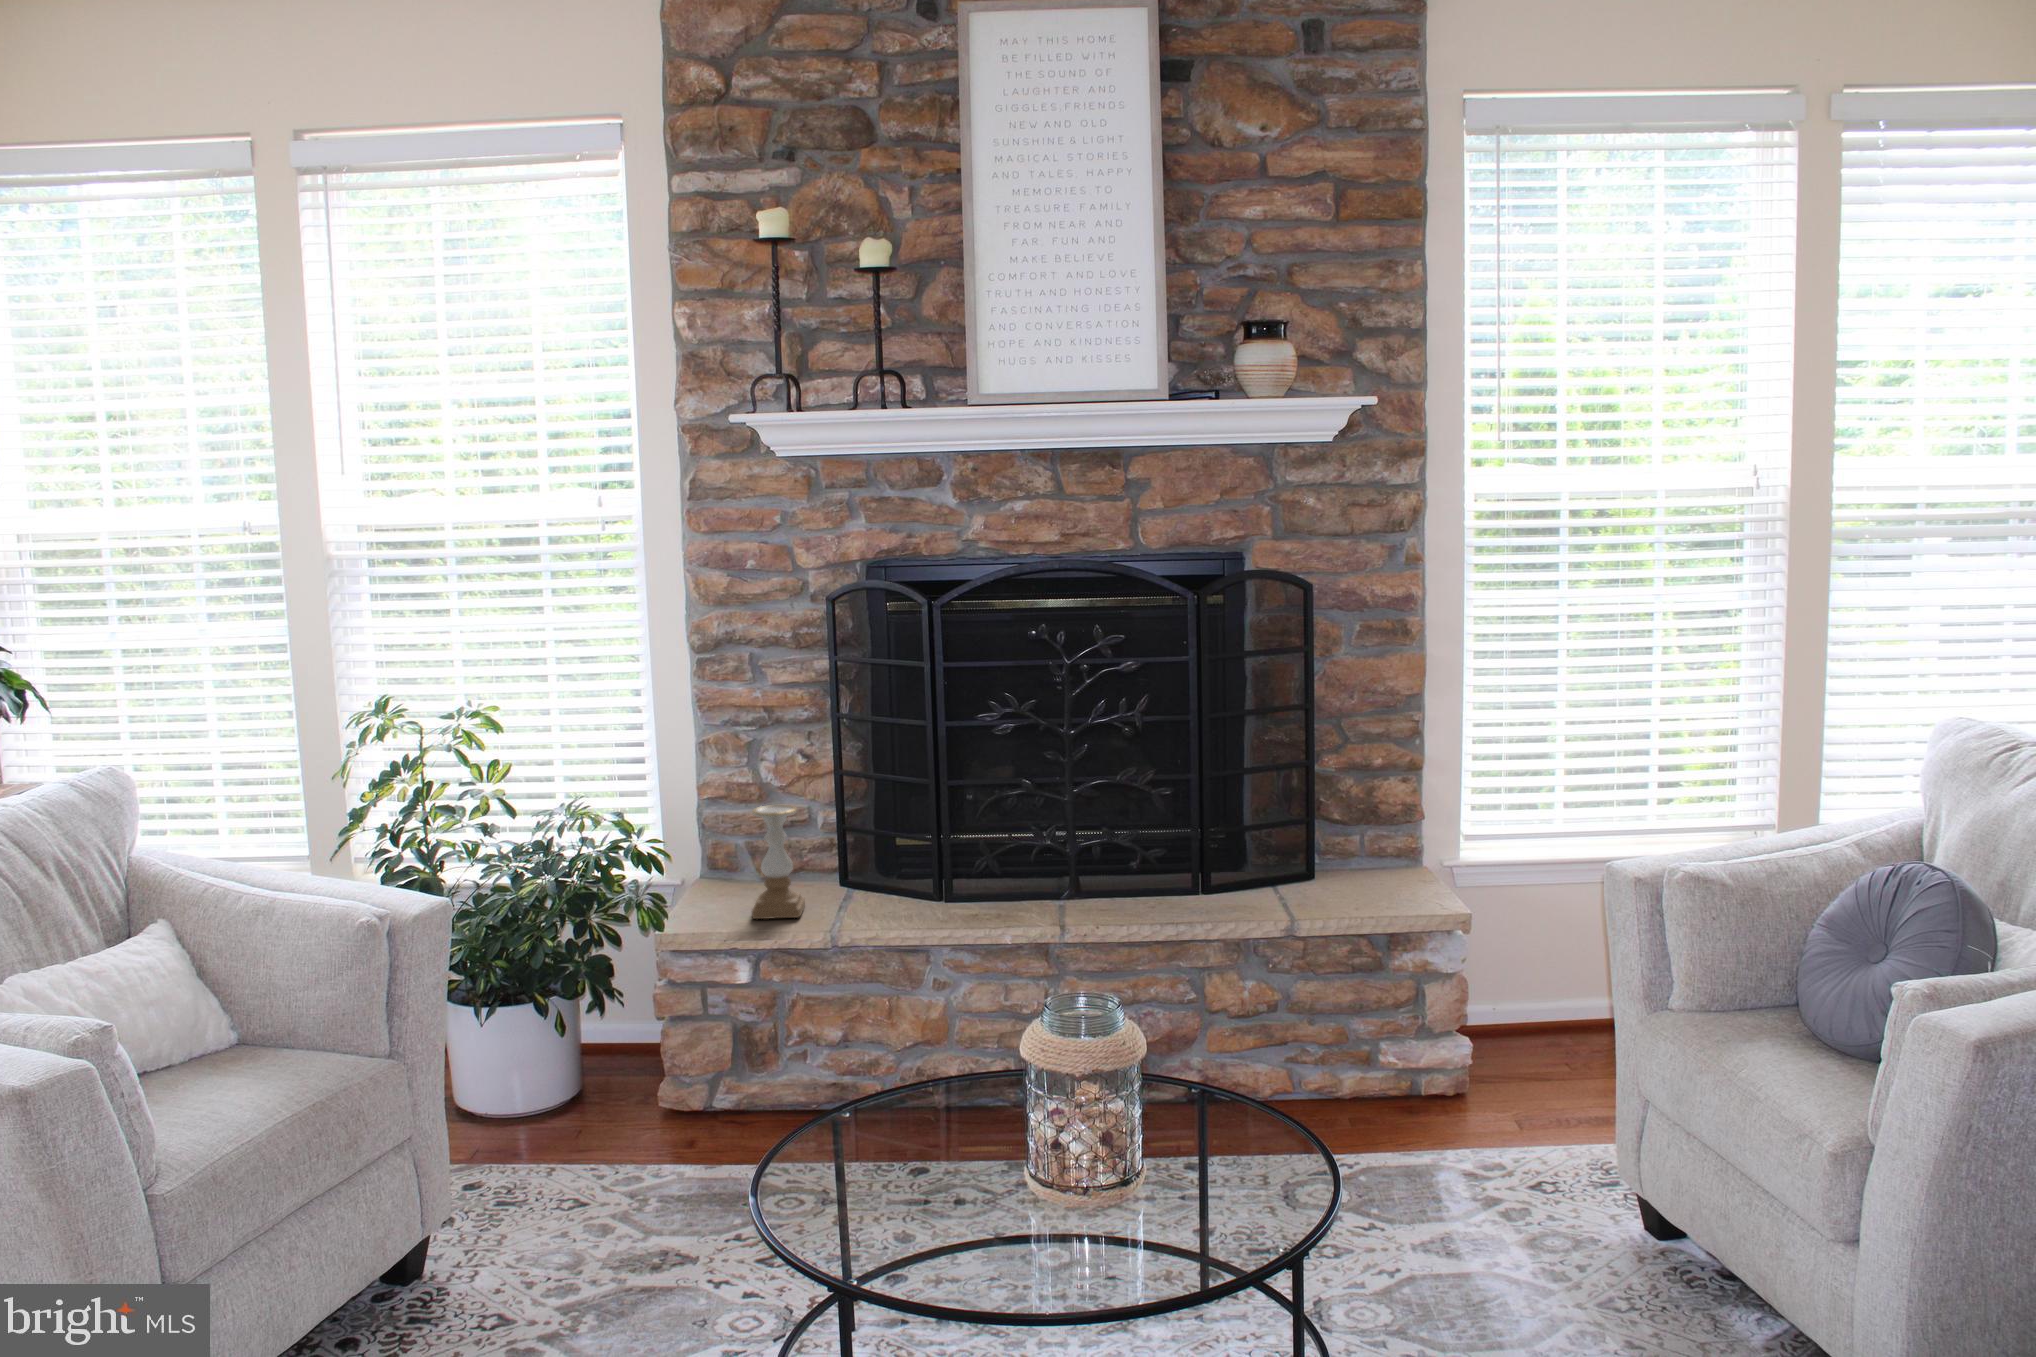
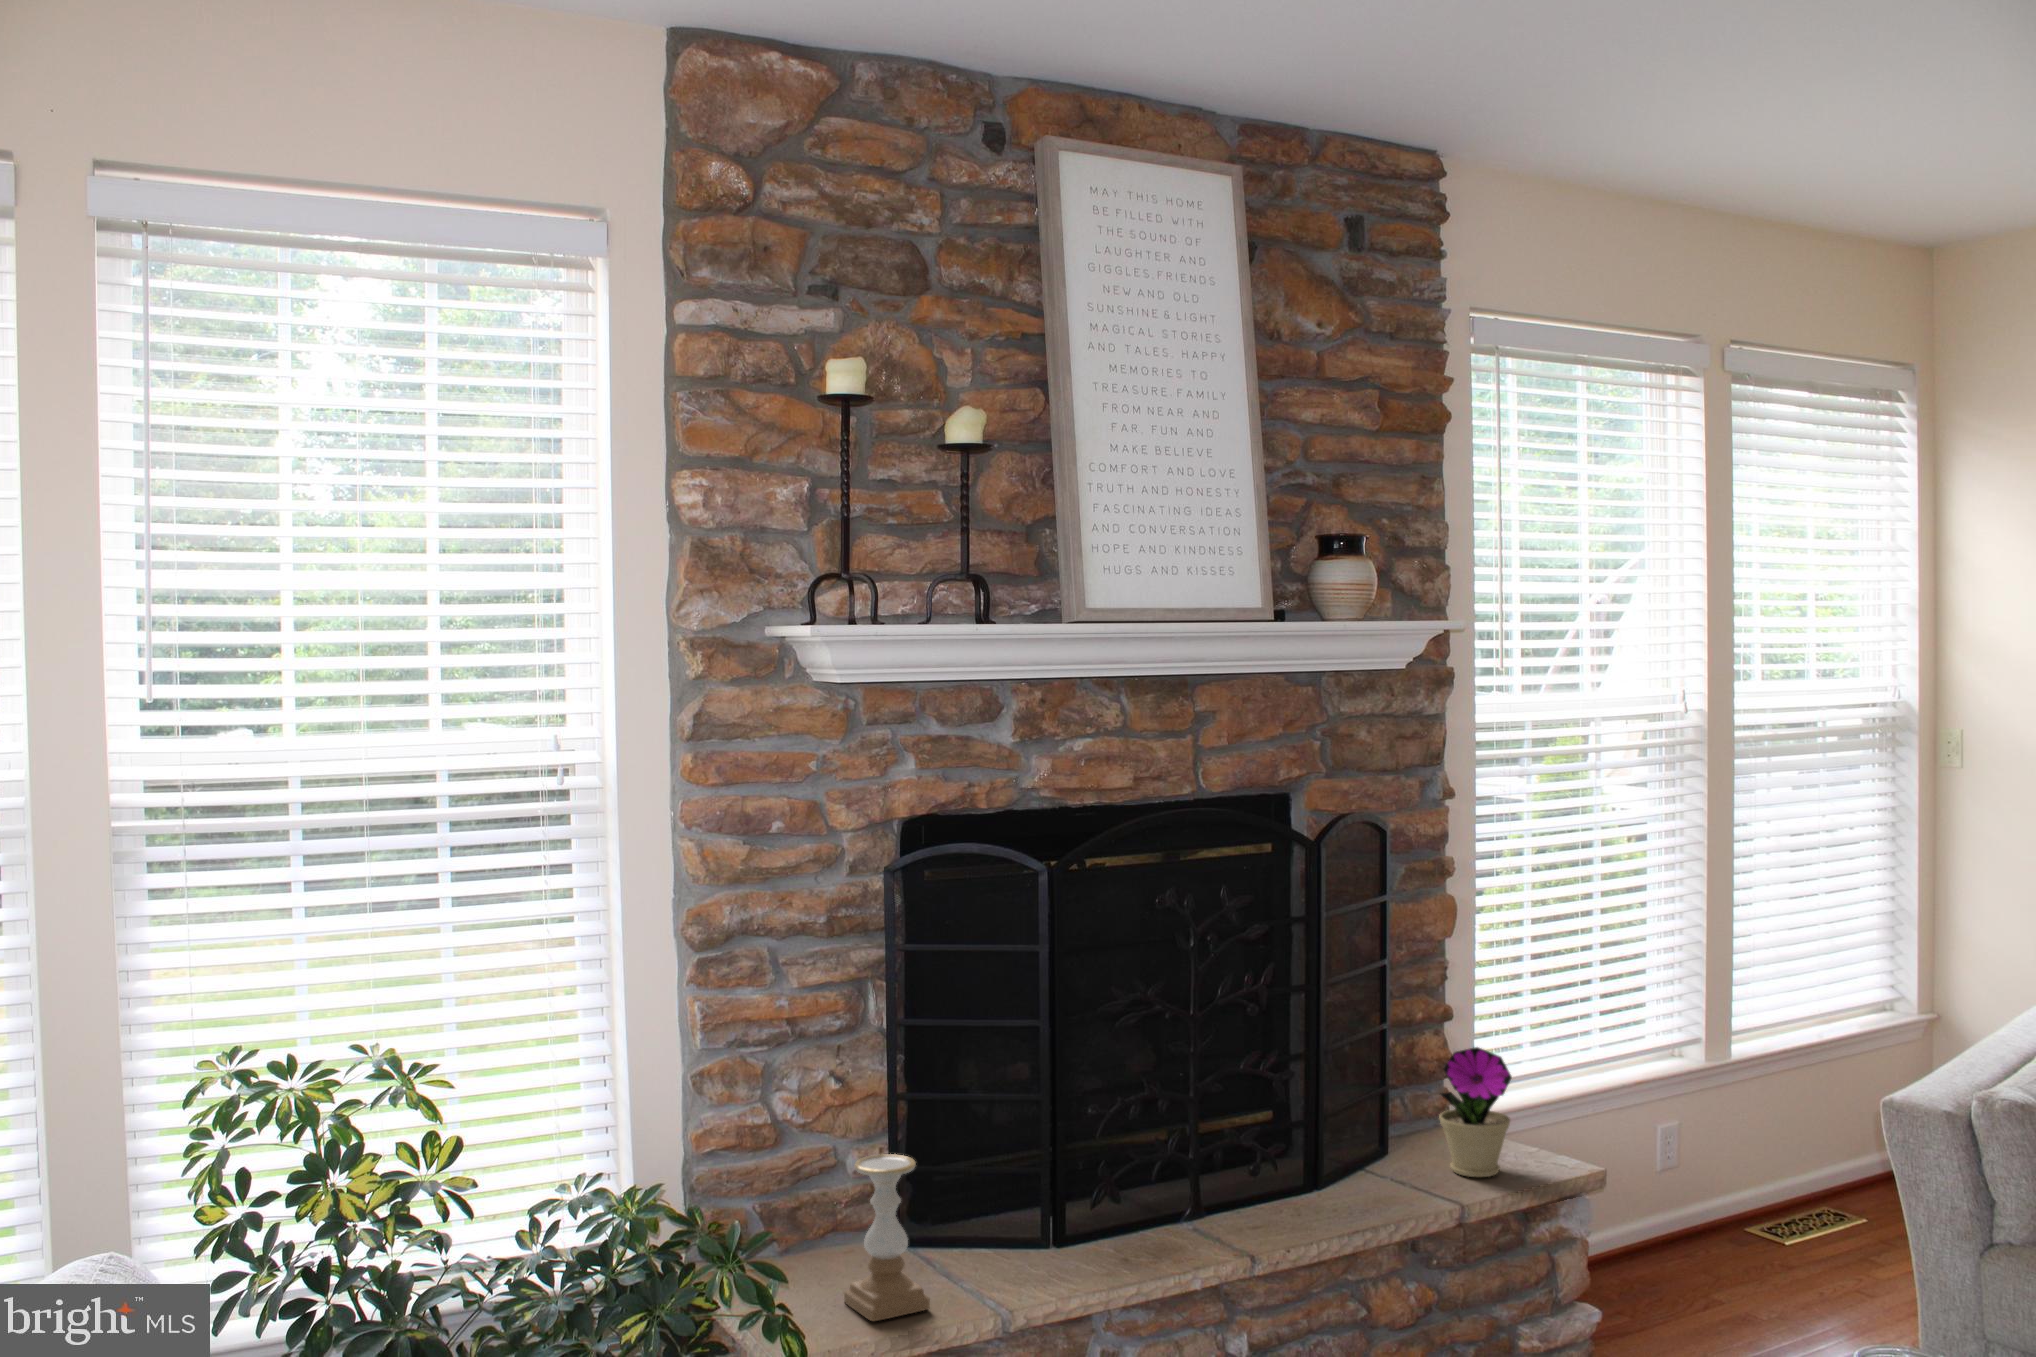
flower pot: none [1341,782,1405,896] -> present [1439,1047,1512,1177]

